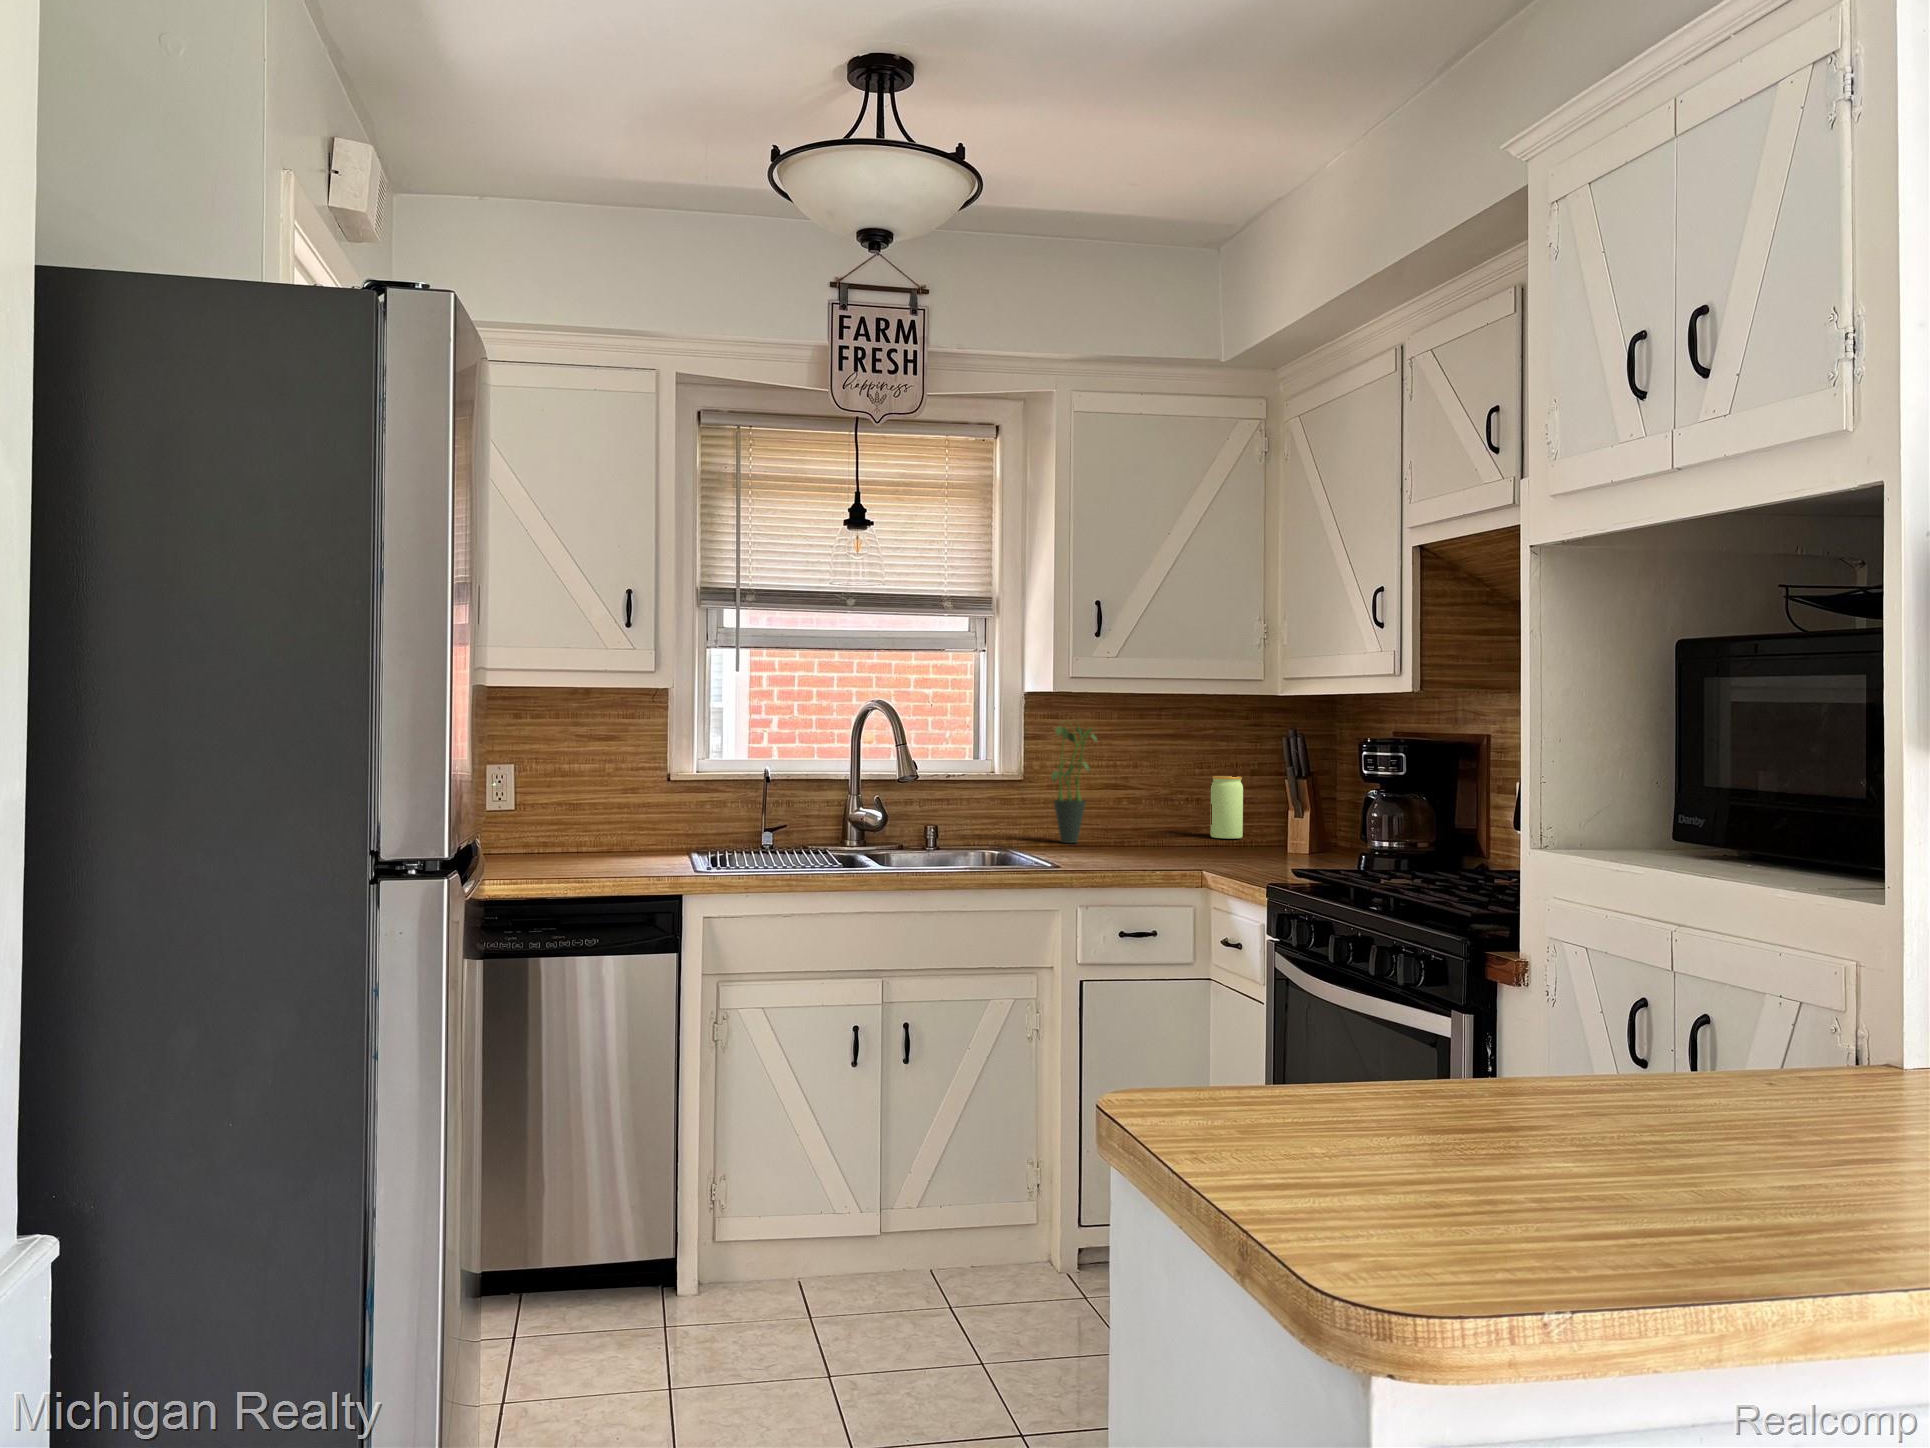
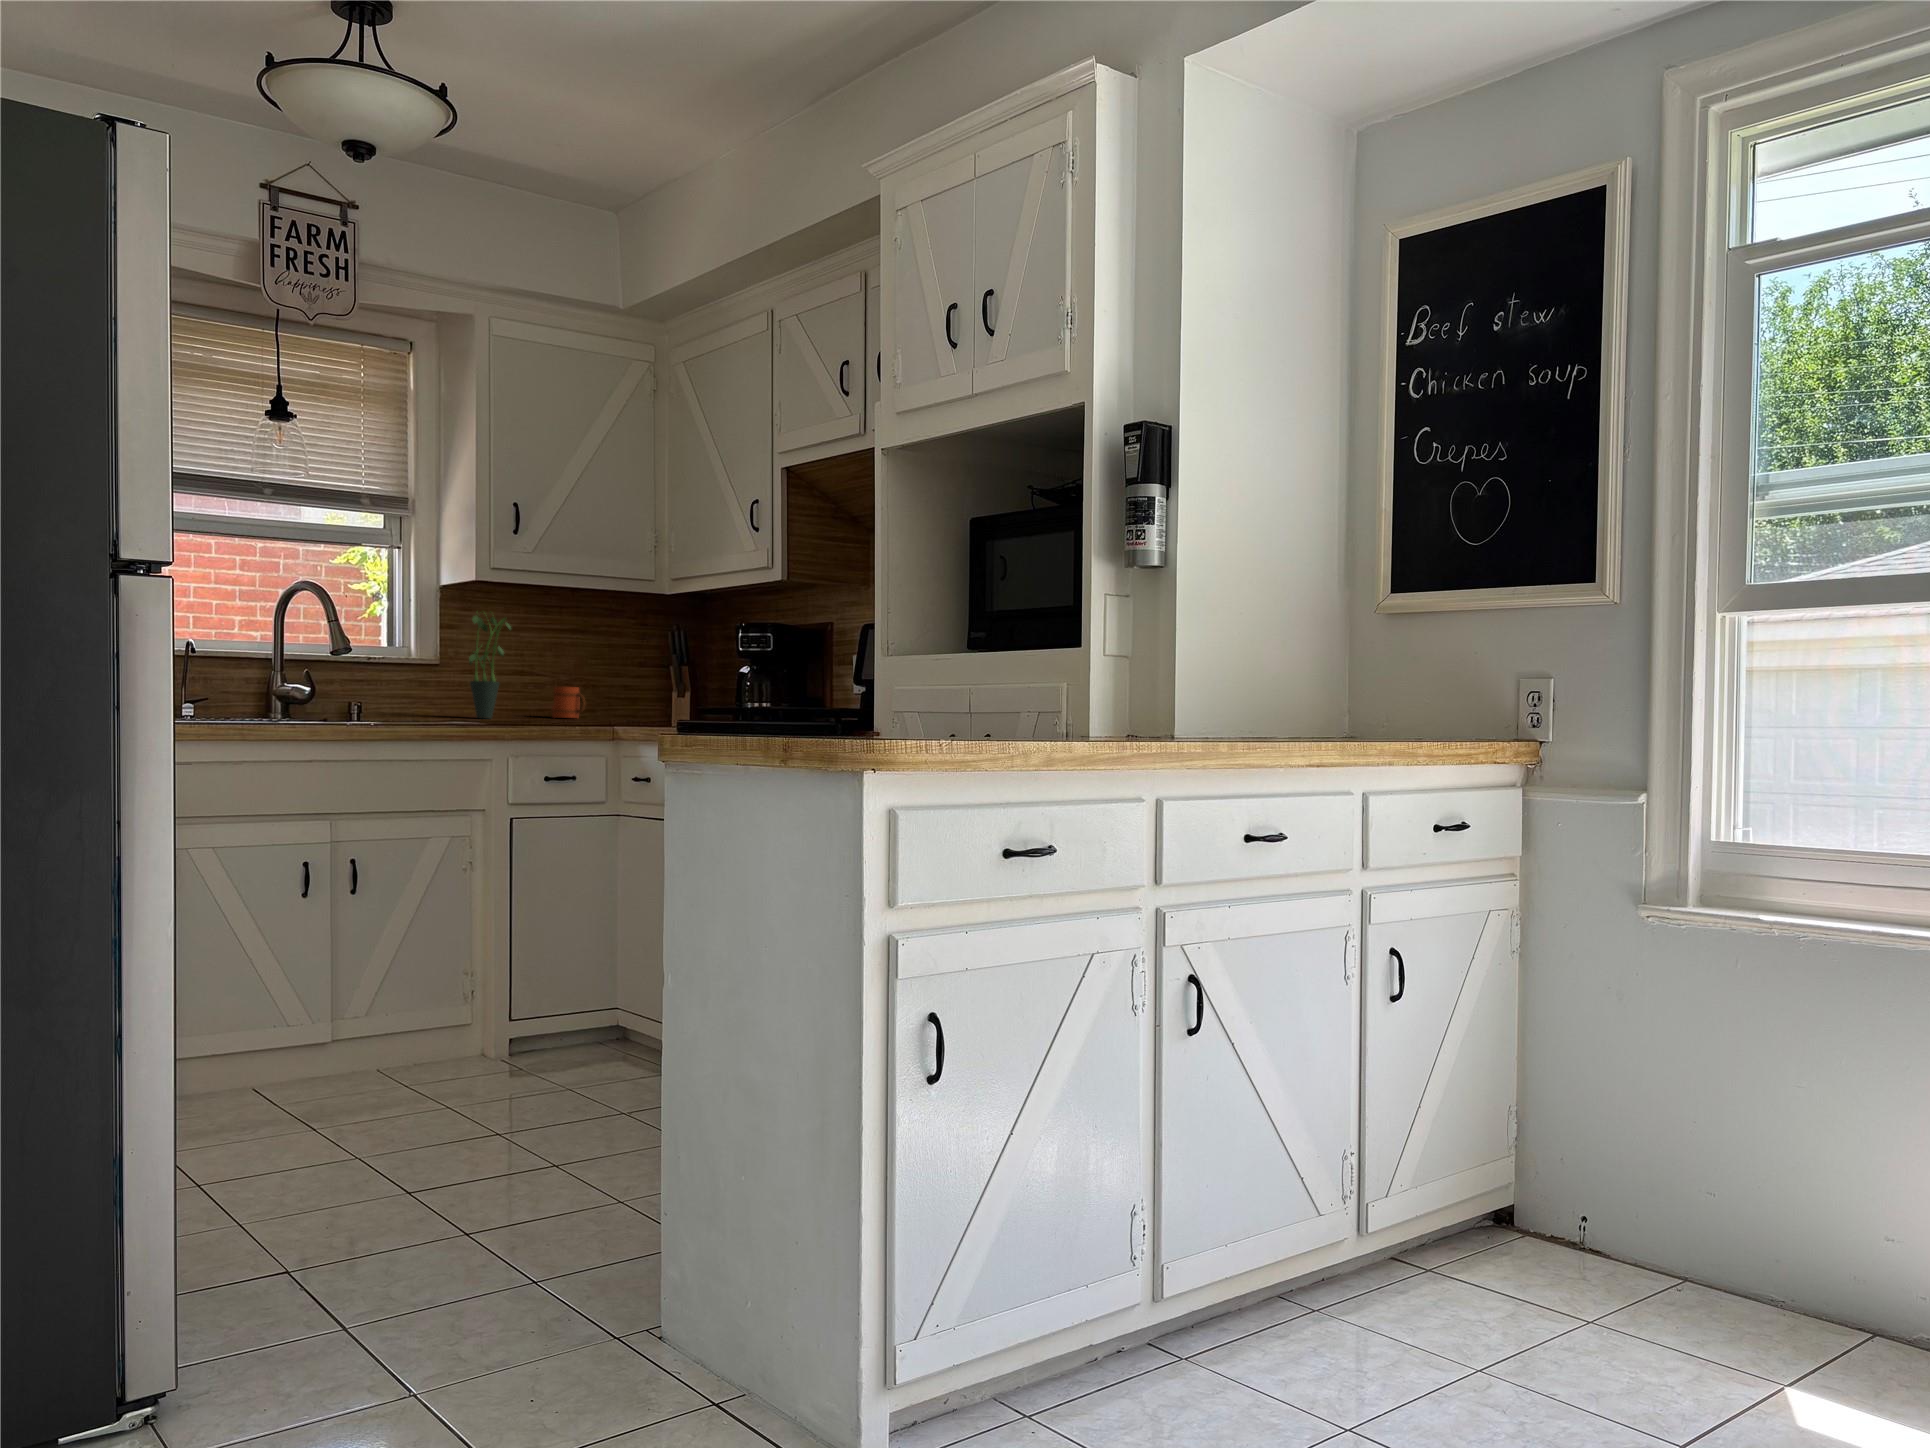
jar: present [1210,776,1243,839] -> none [605,667,633,719]
mug: none [1147,800,1186,838] -> present [552,687,586,718]

